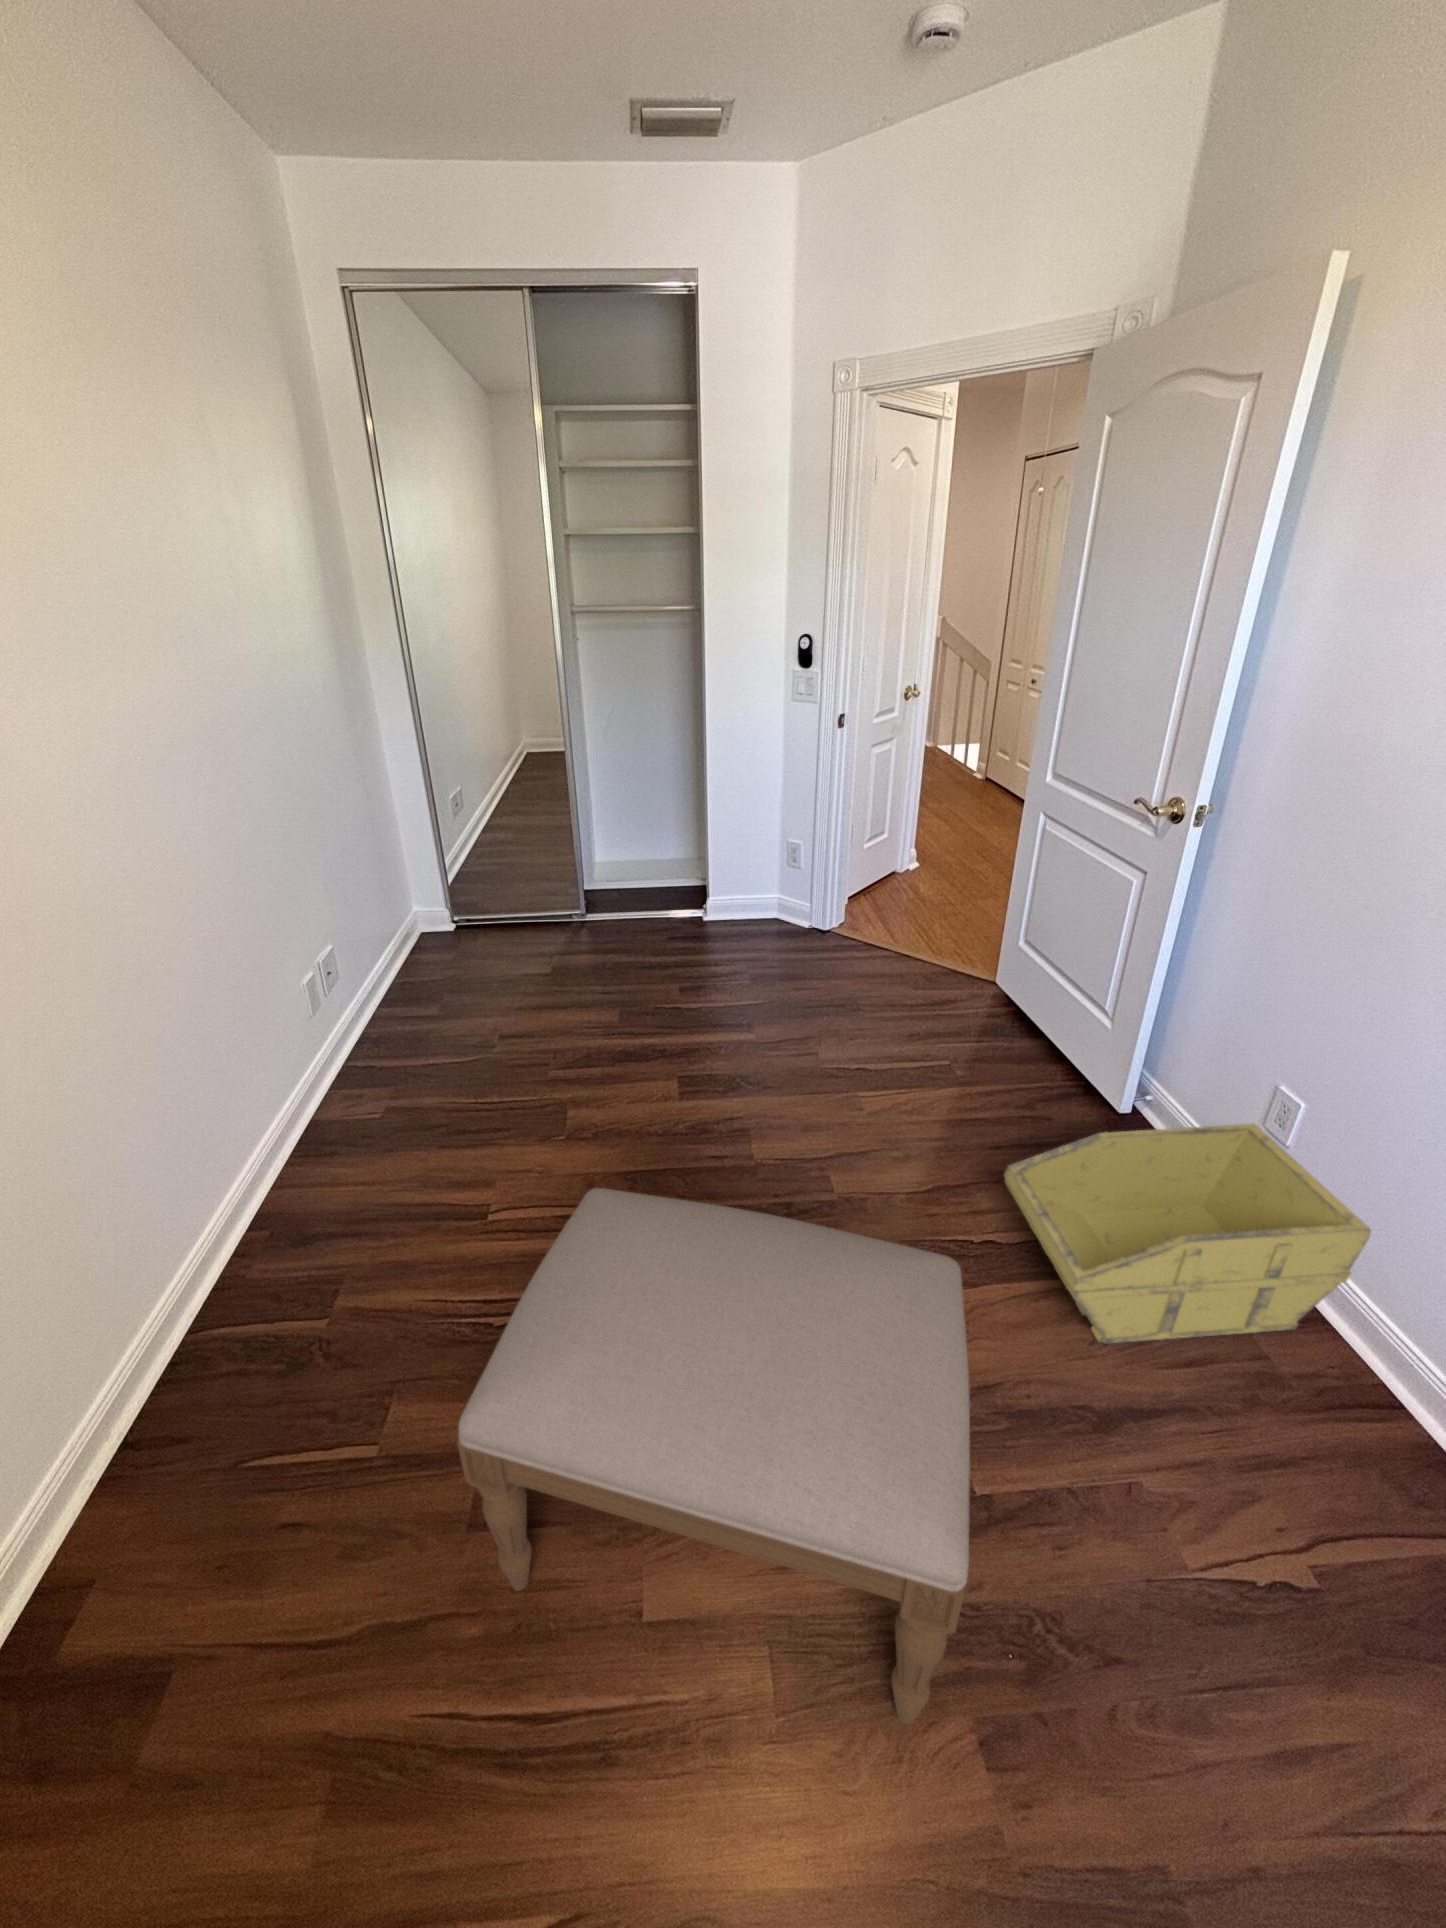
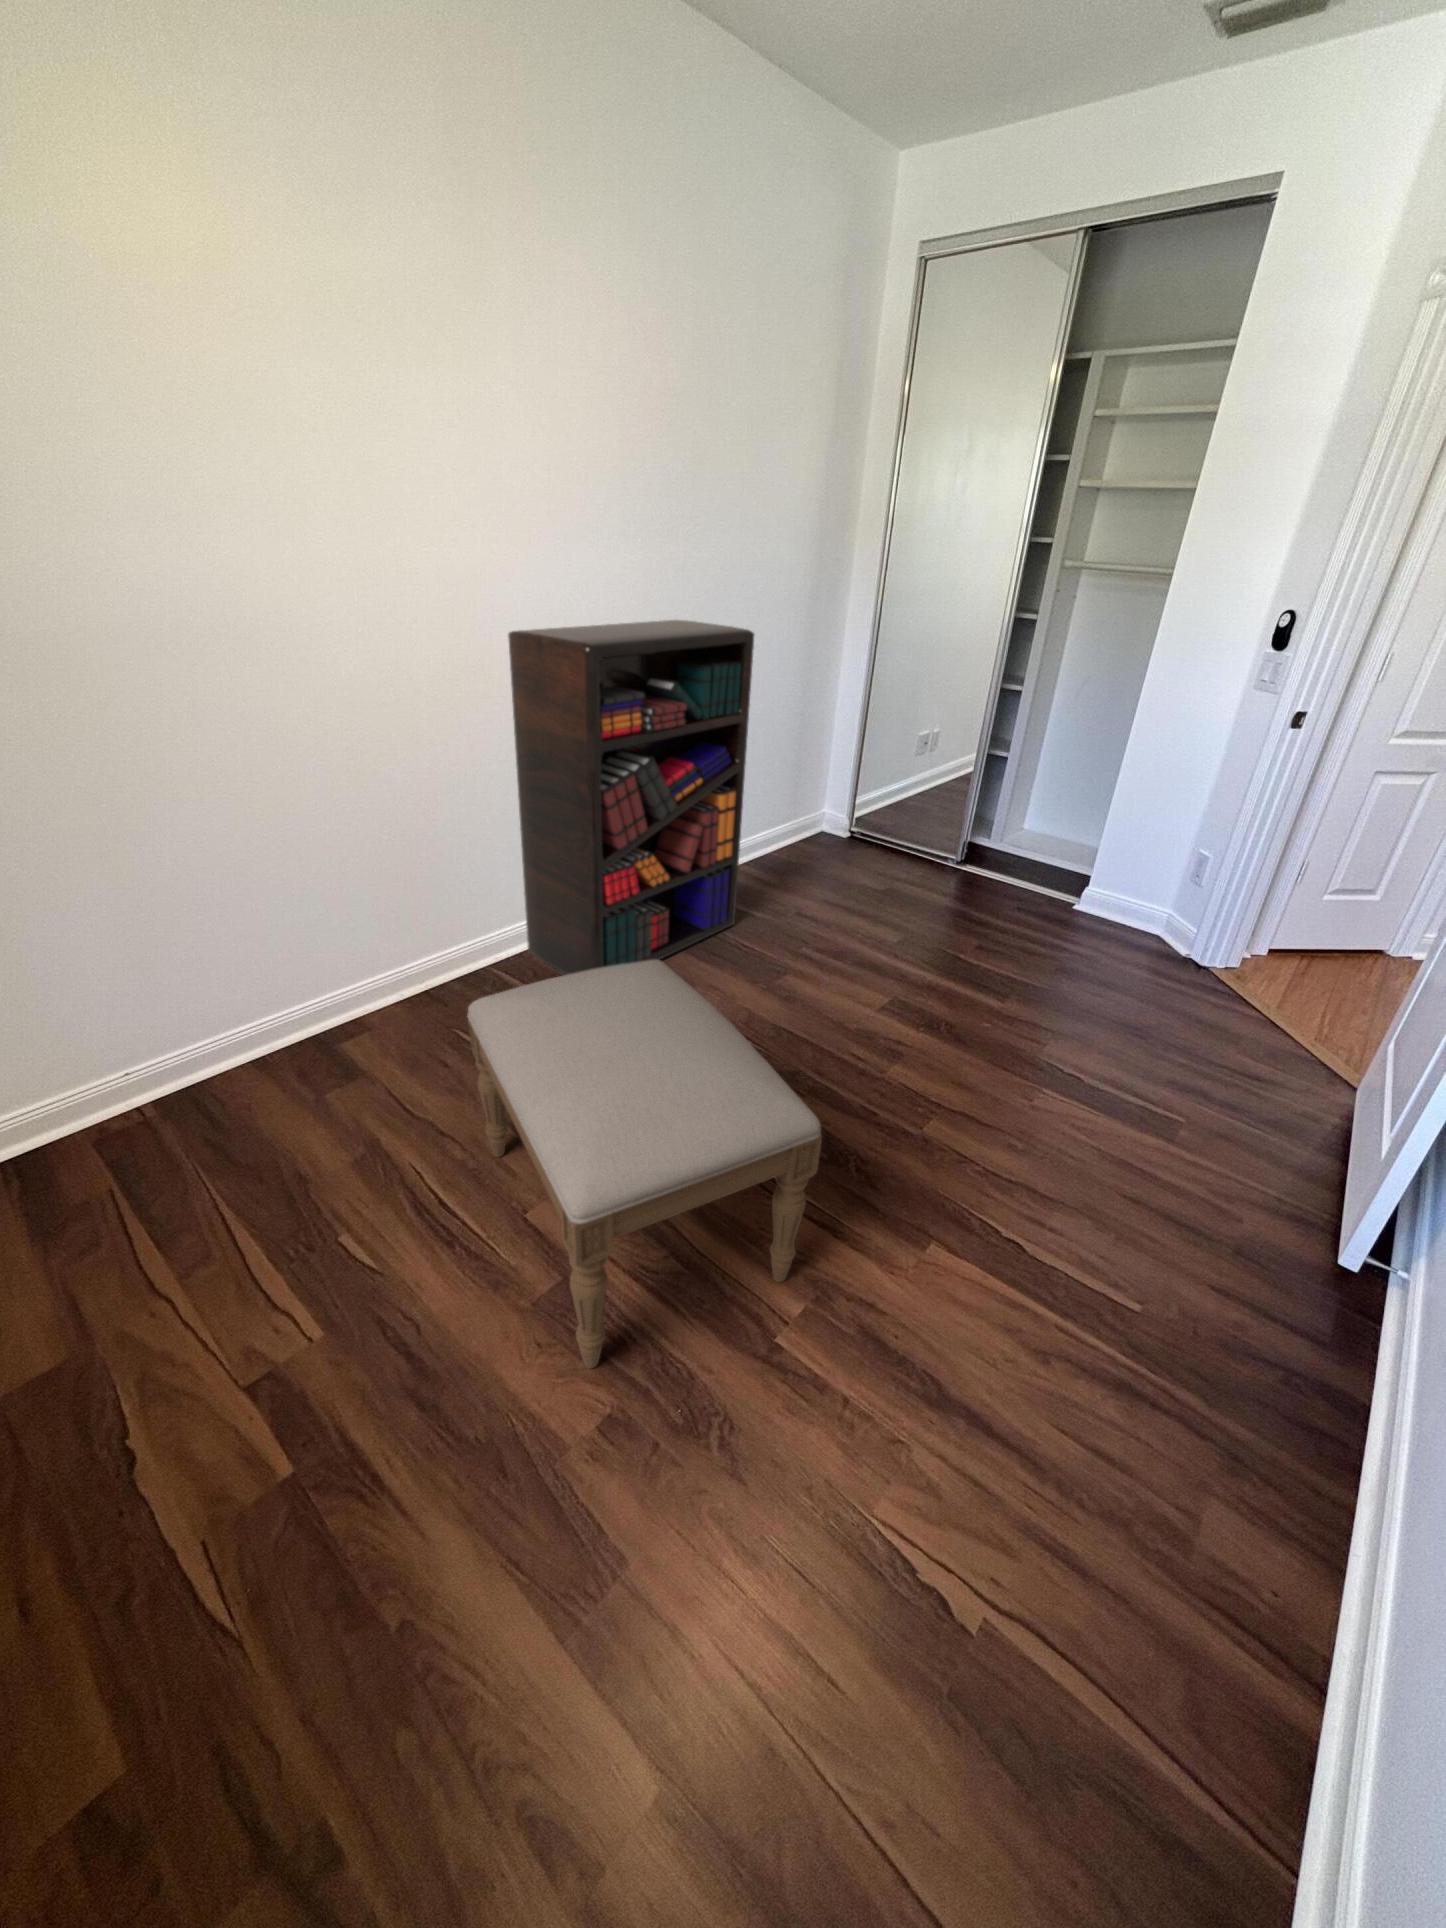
bookshelf: none [64,740,454,1273] -> present [508,620,754,975]
storage bin: present [1004,1124,1371,1344] -> none [987,1175,1429,1543]

